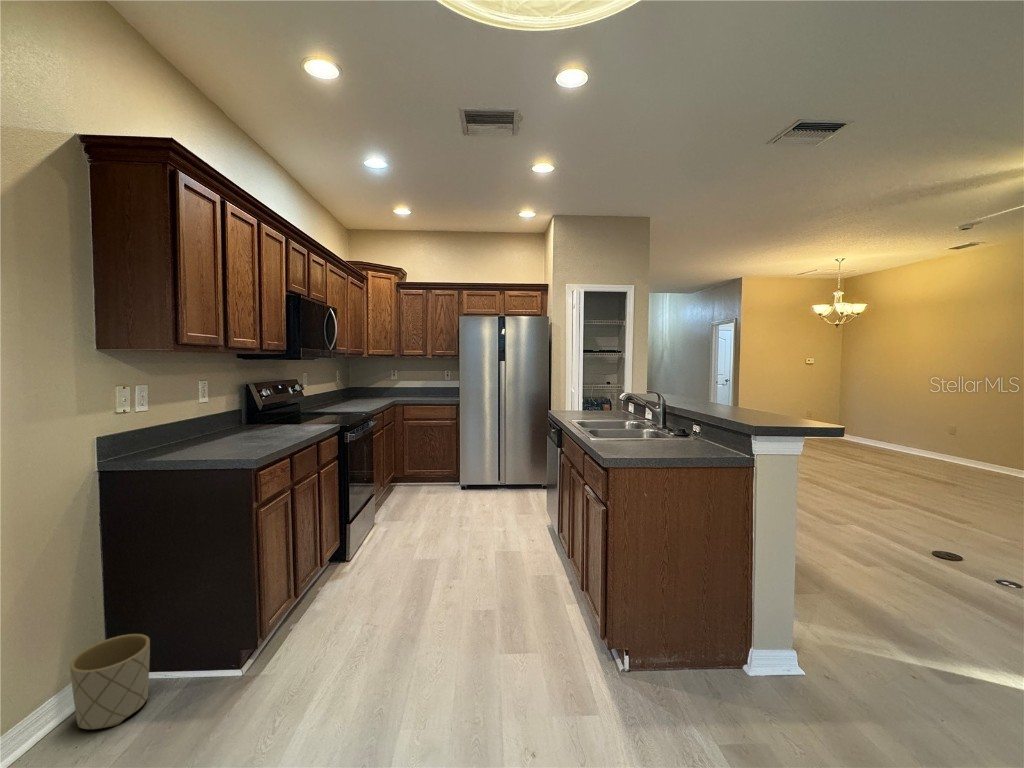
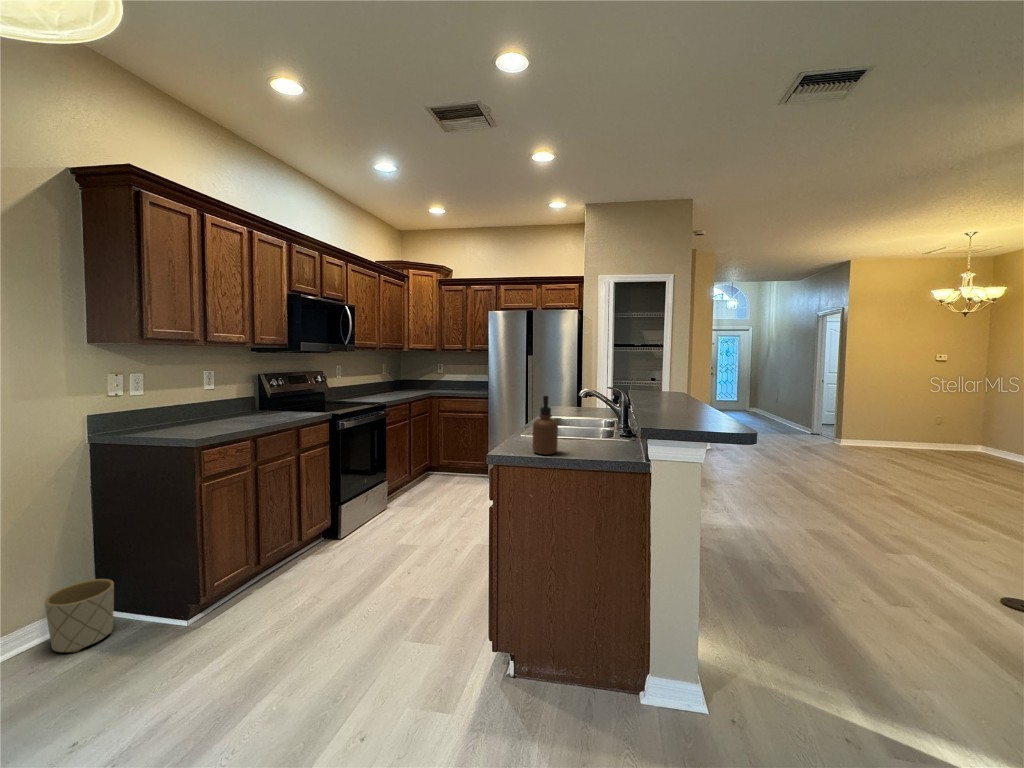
soap dispenser: none [617,393,641,446] -> present [532,396,558,455]

